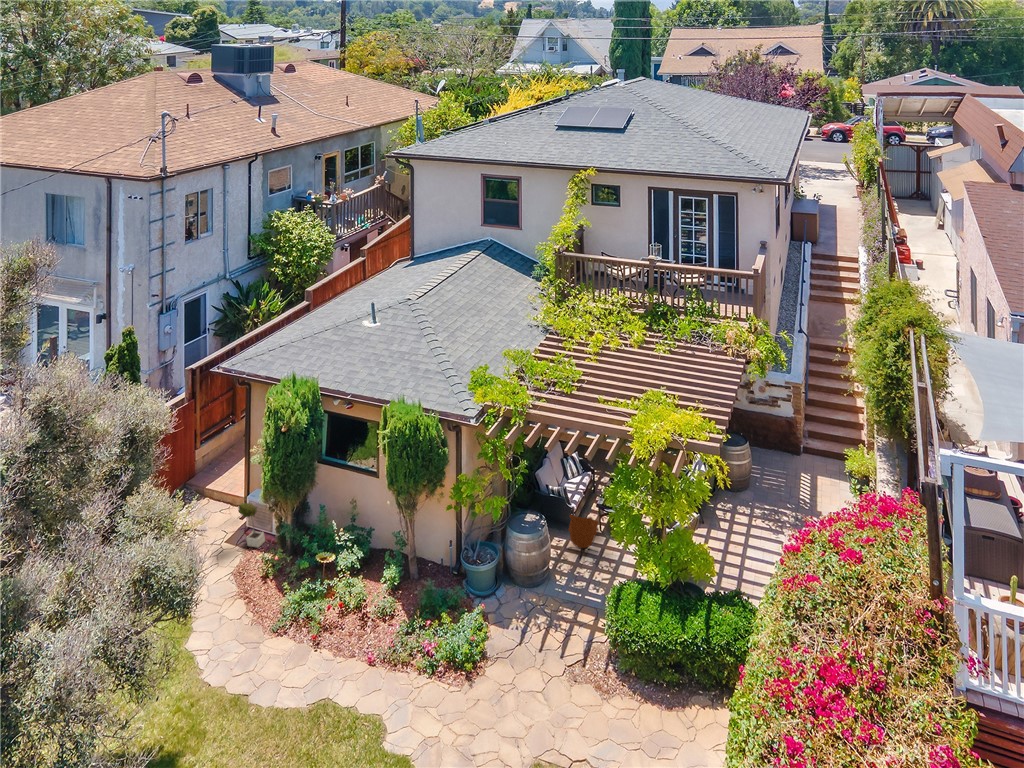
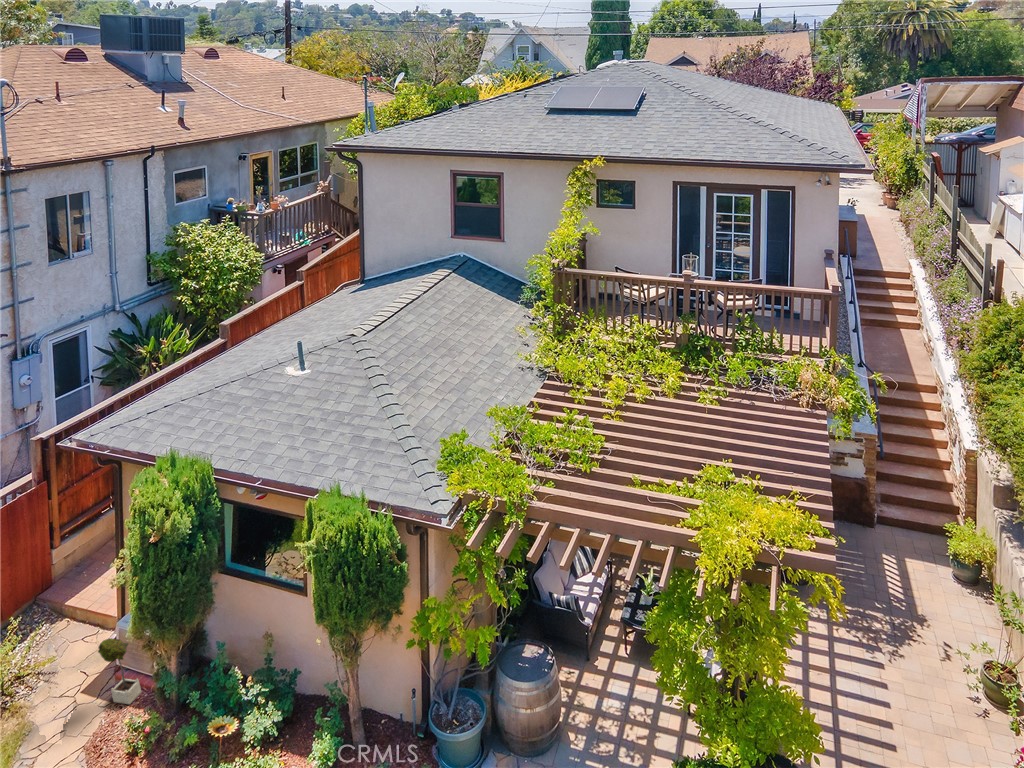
lounge chair: present [568,514,598,558] -> none [585,643,630,710]

